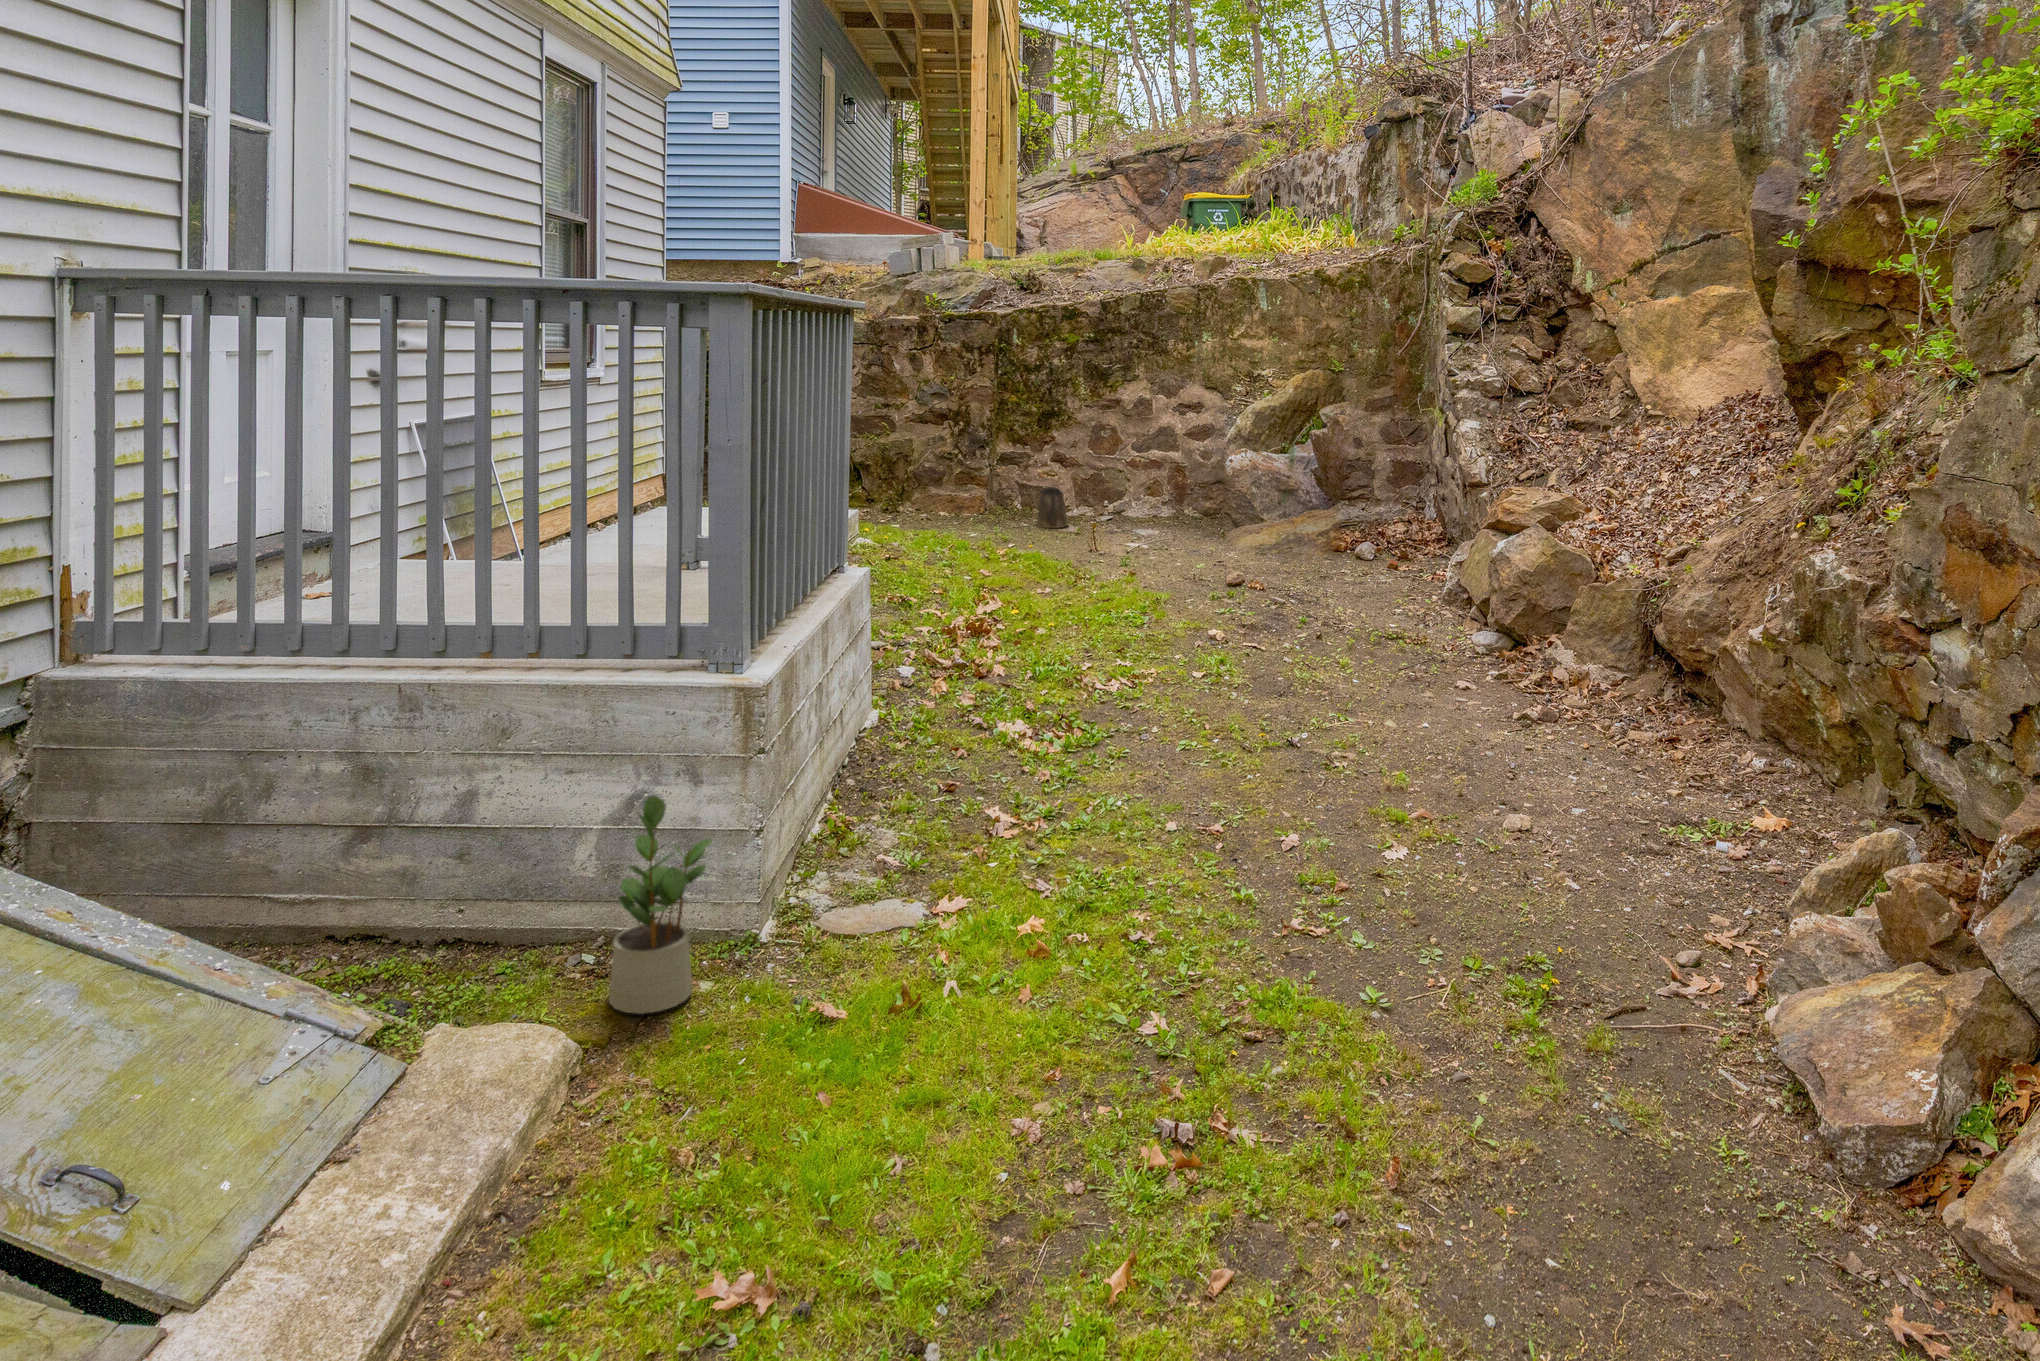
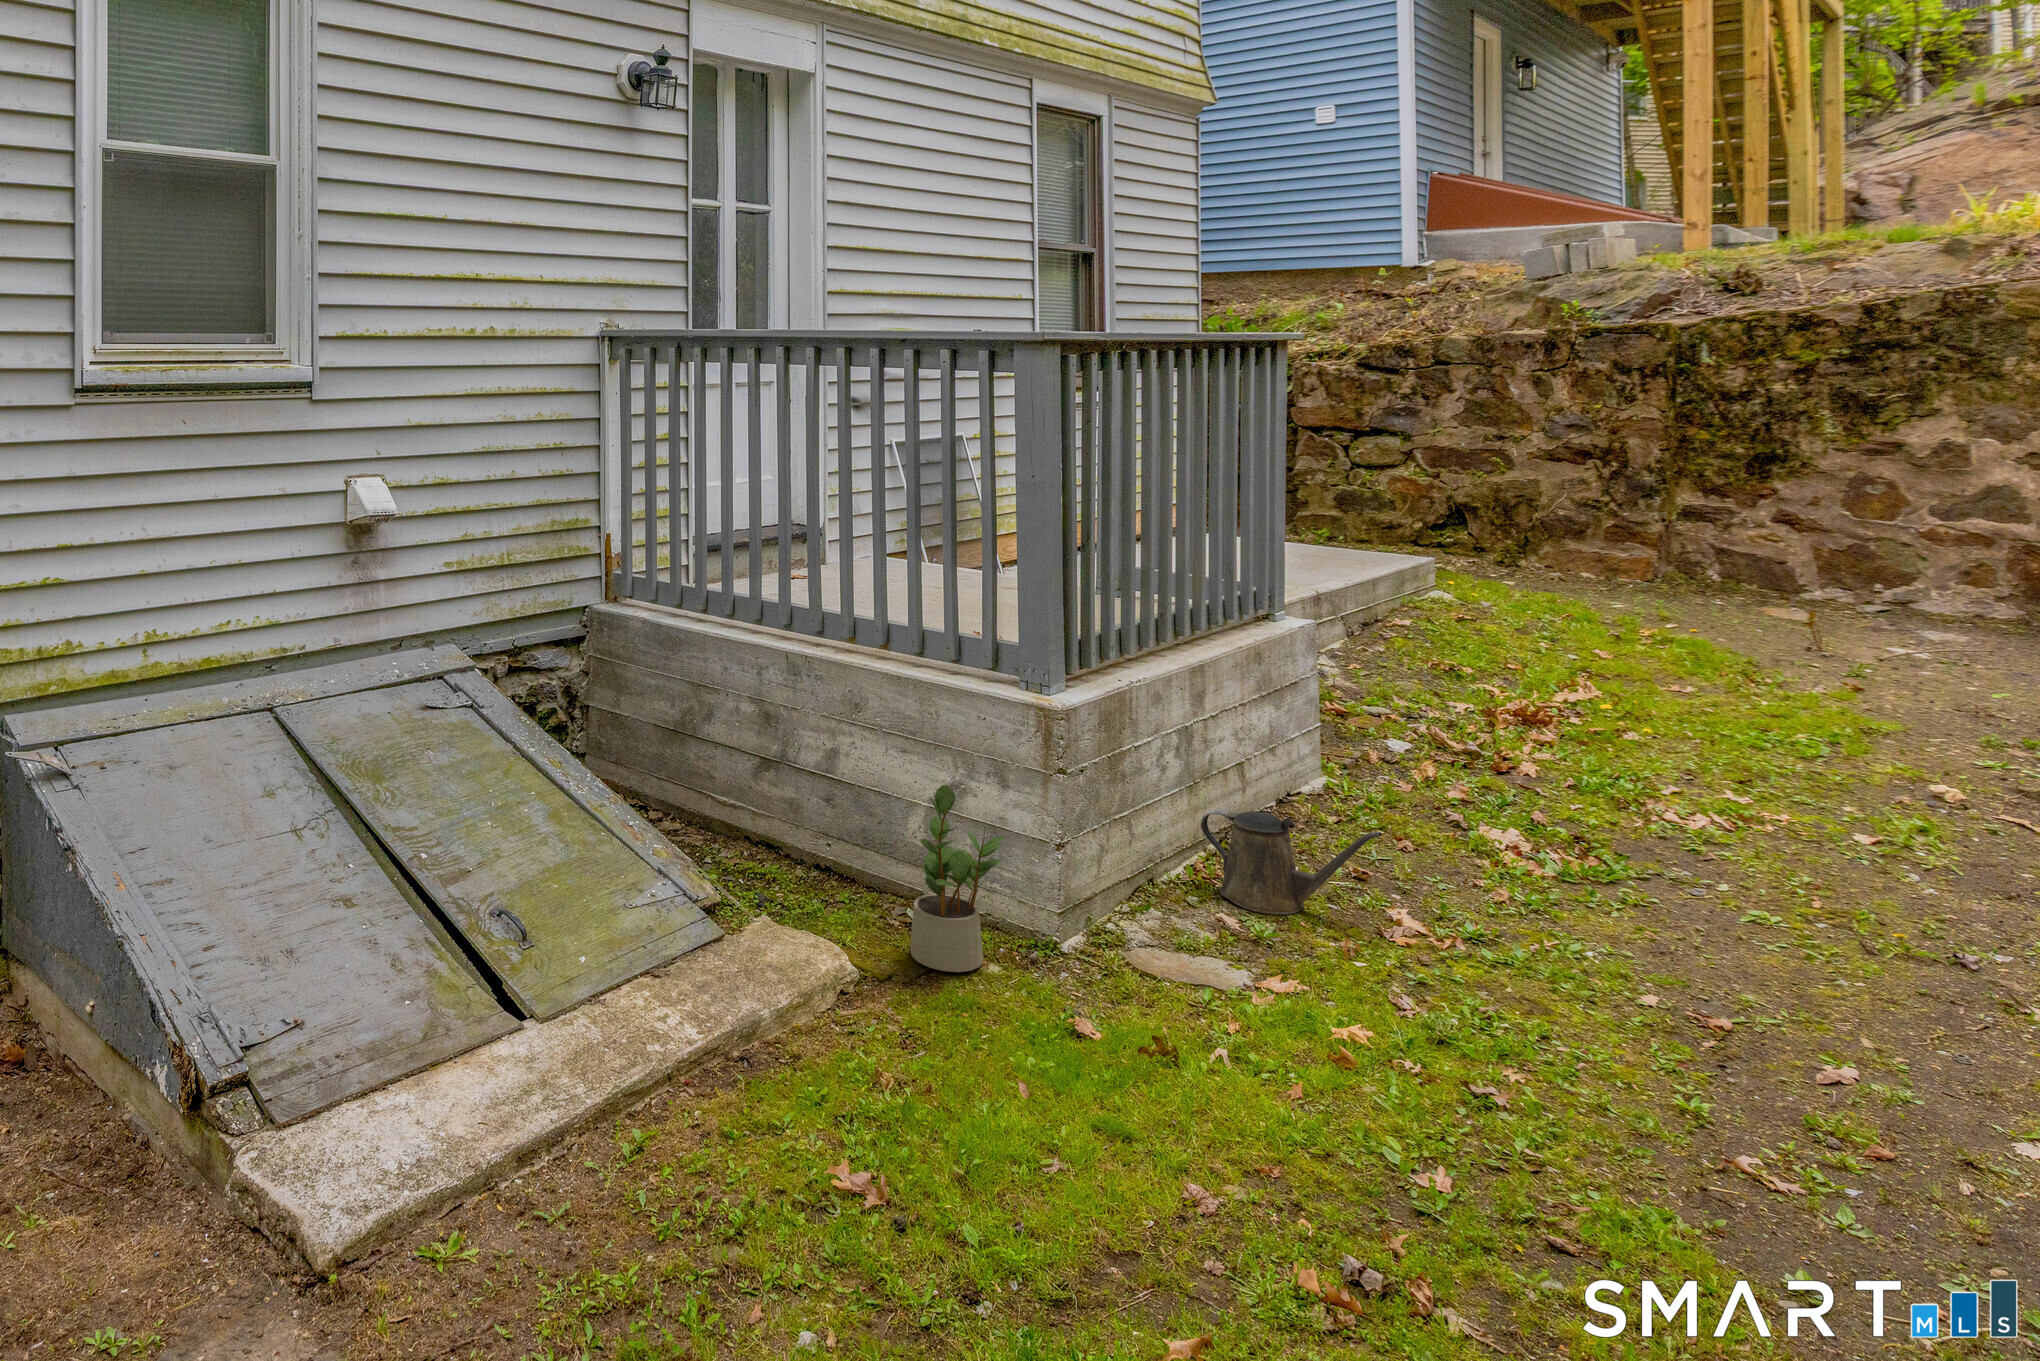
watering can: present [1036,487,1068,528] -> present [1200,809,1382,915]

